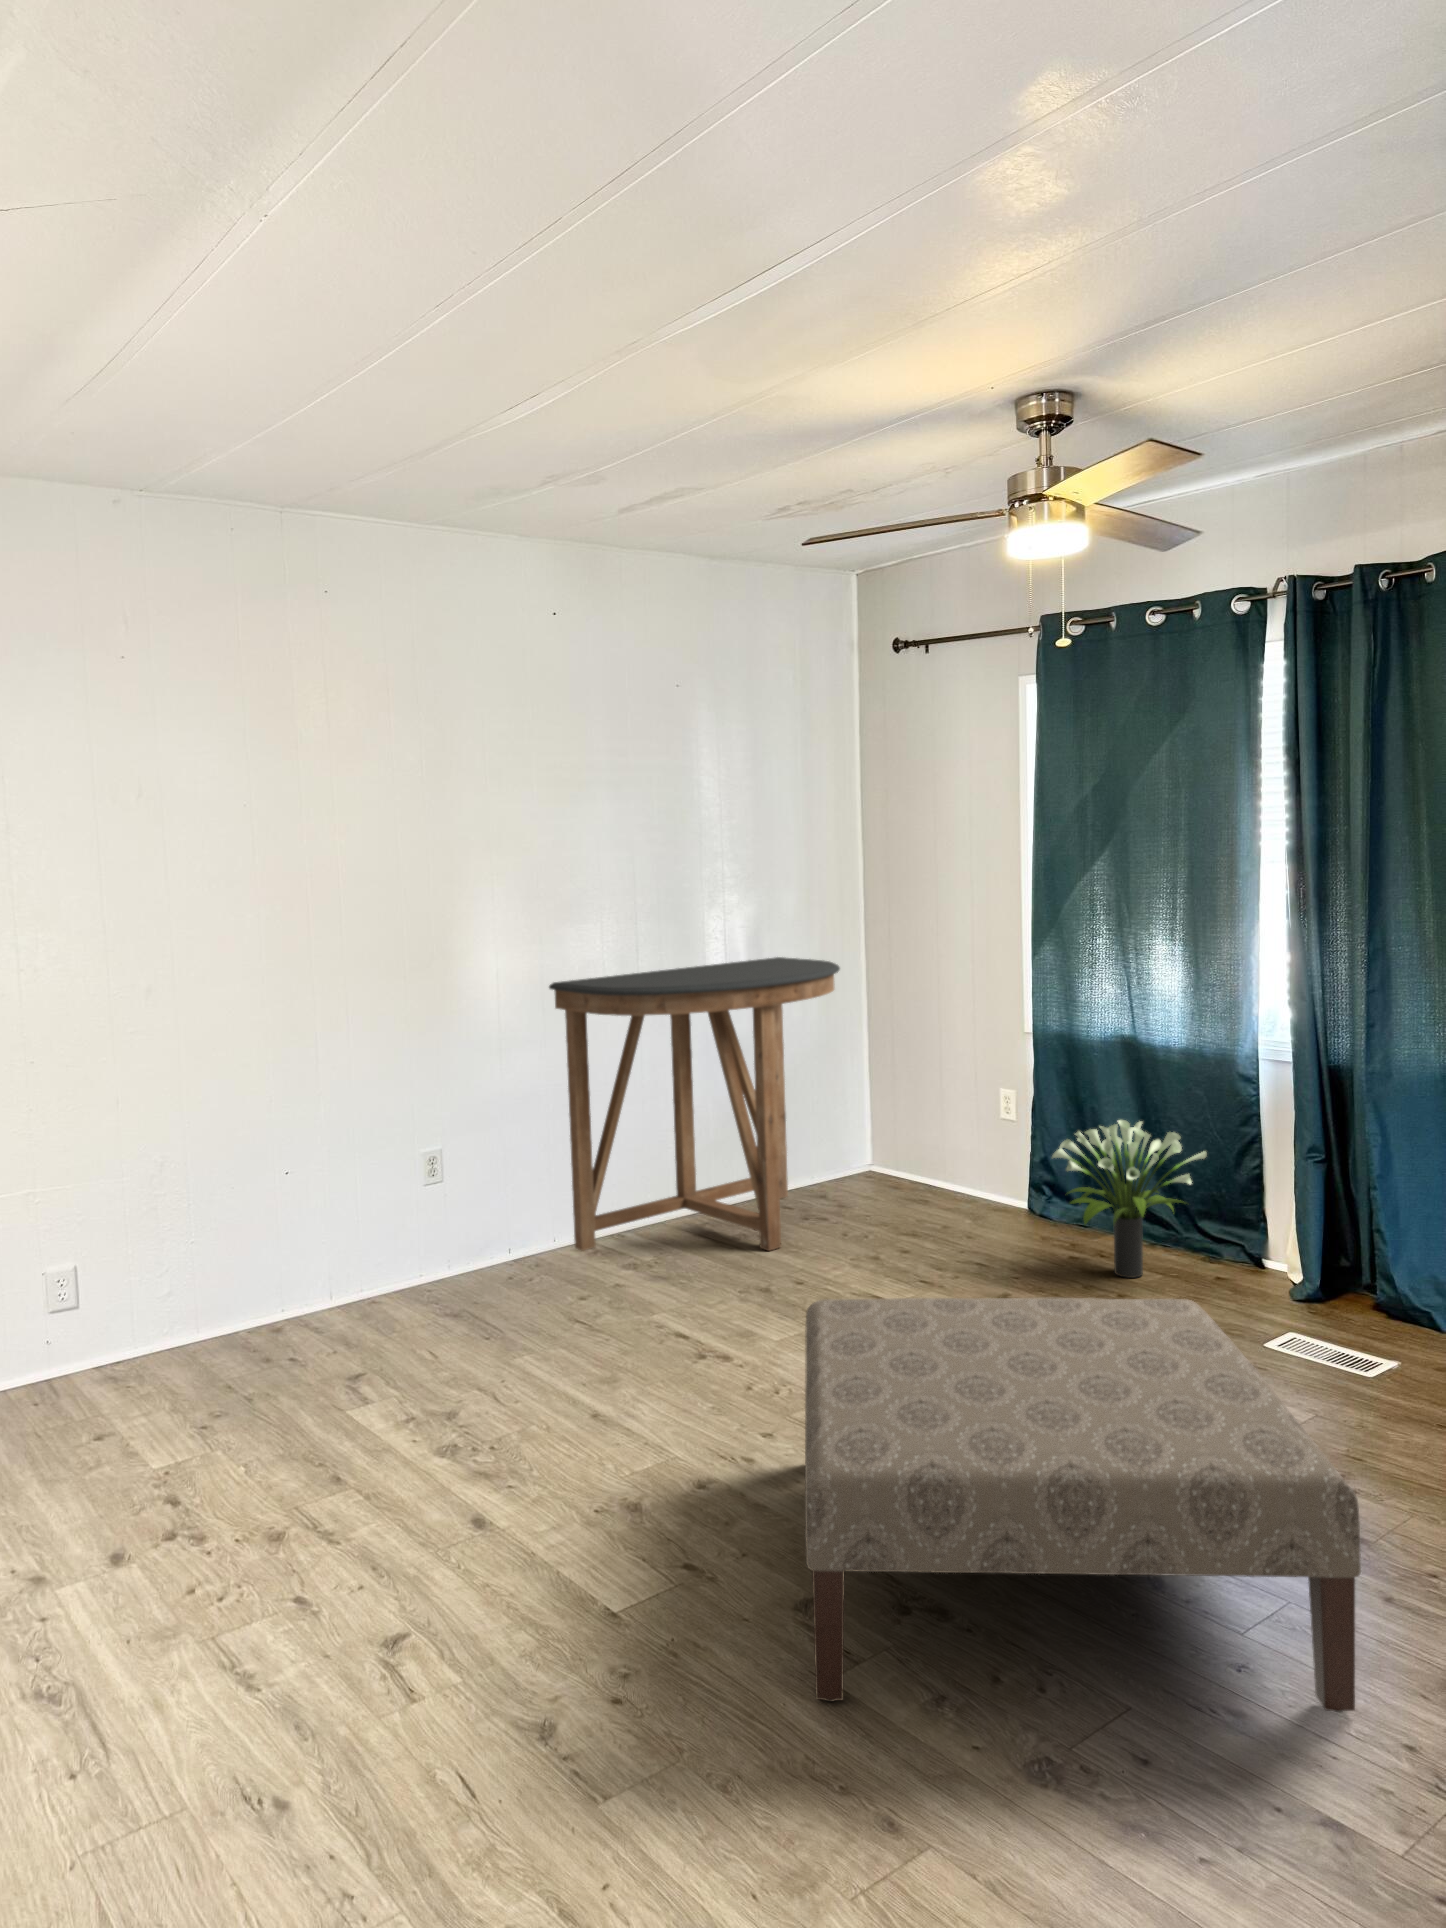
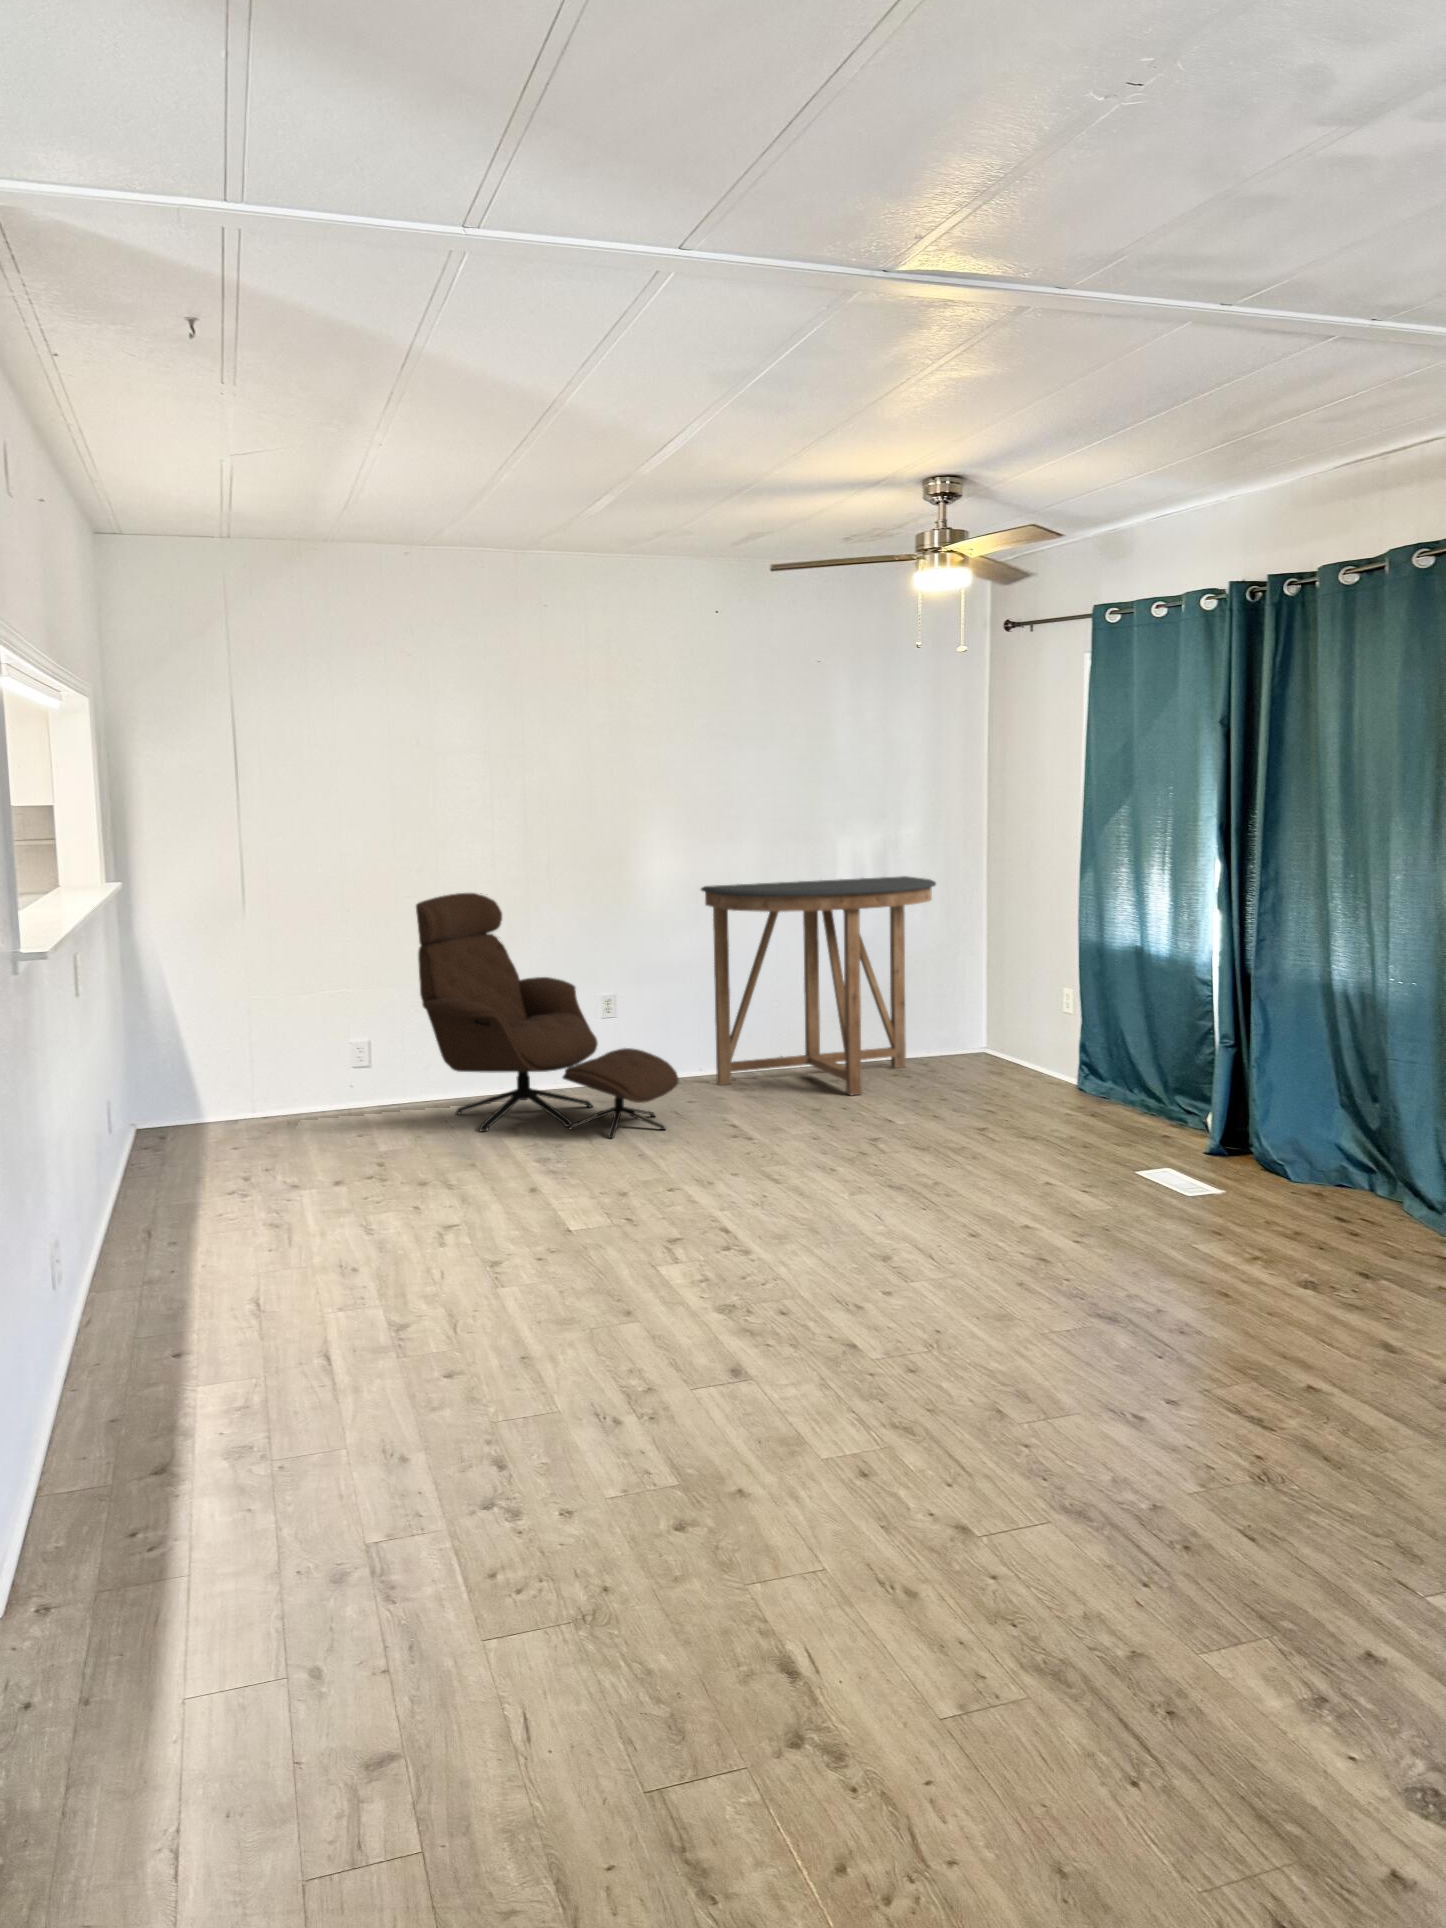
lounge chair: none [164,1010,580,1386] -> present [416,893,679,1138]
potted plant: present [1052,1120,1207,1278] -> none [1045,1008,1164,1132]
ottoman: present [805,1298,1361,1712] -> none [633,1085,993,1305]

